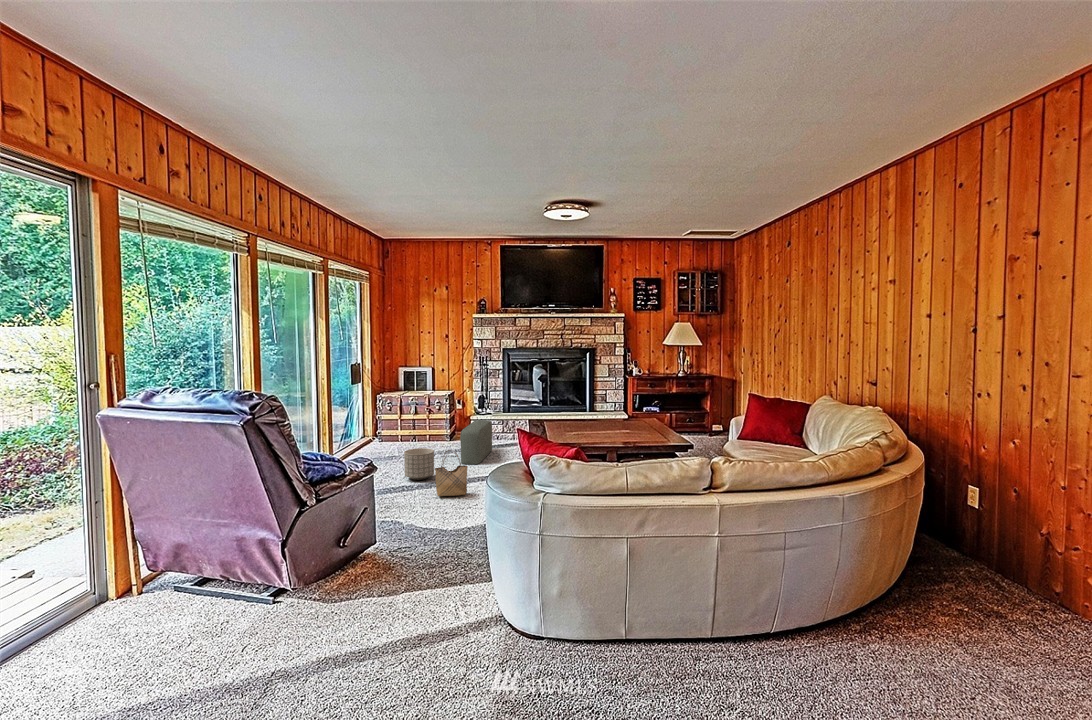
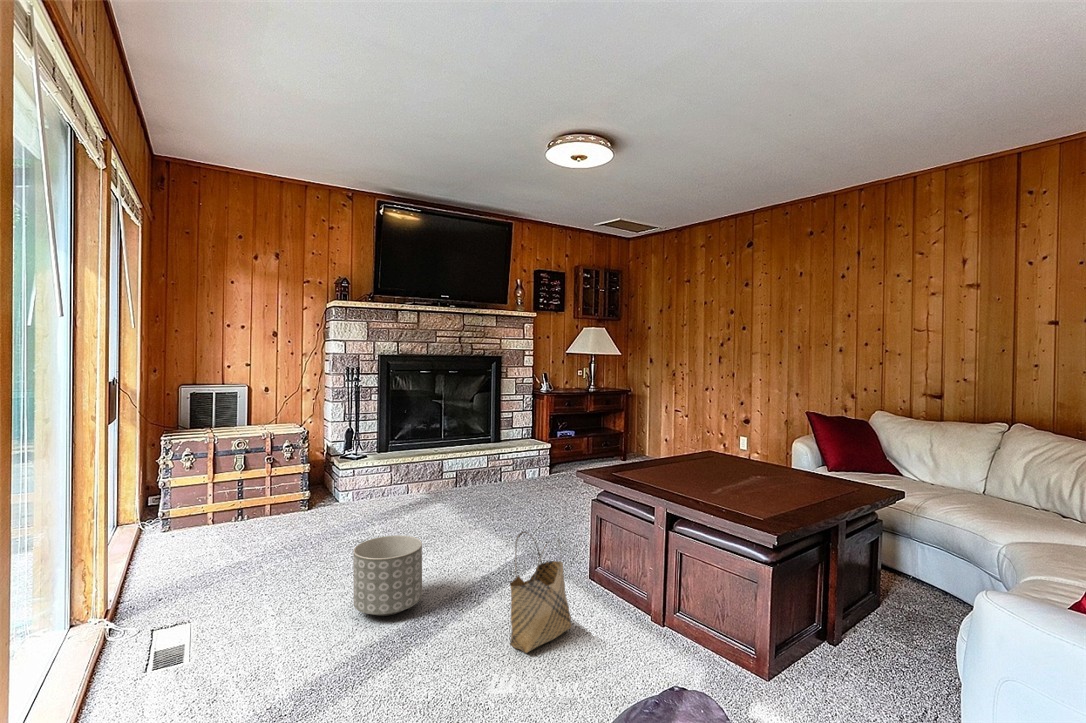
pouf: present [460,420,492,464] -> none [391,465,449,551]

